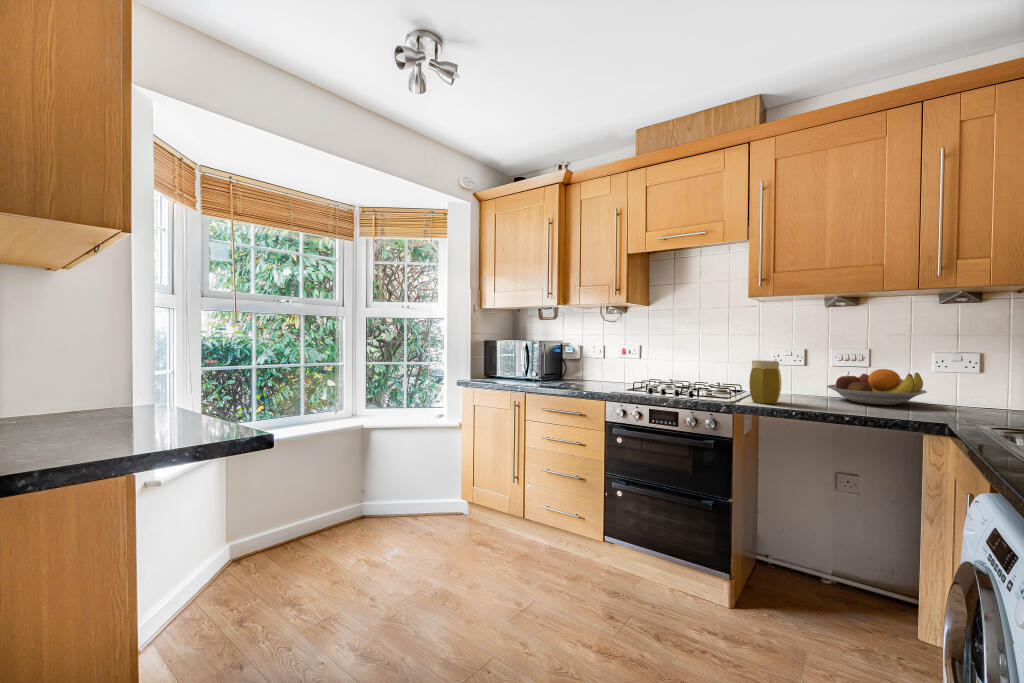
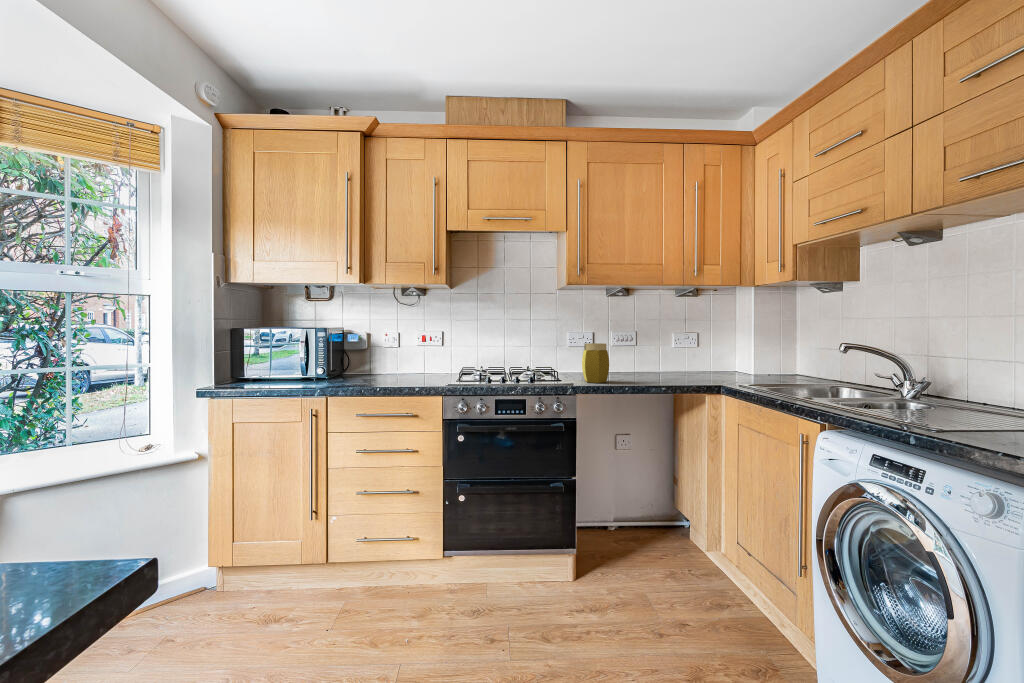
fruit bowl: present [827,369,927,405] -> none [619,348,686,377]

